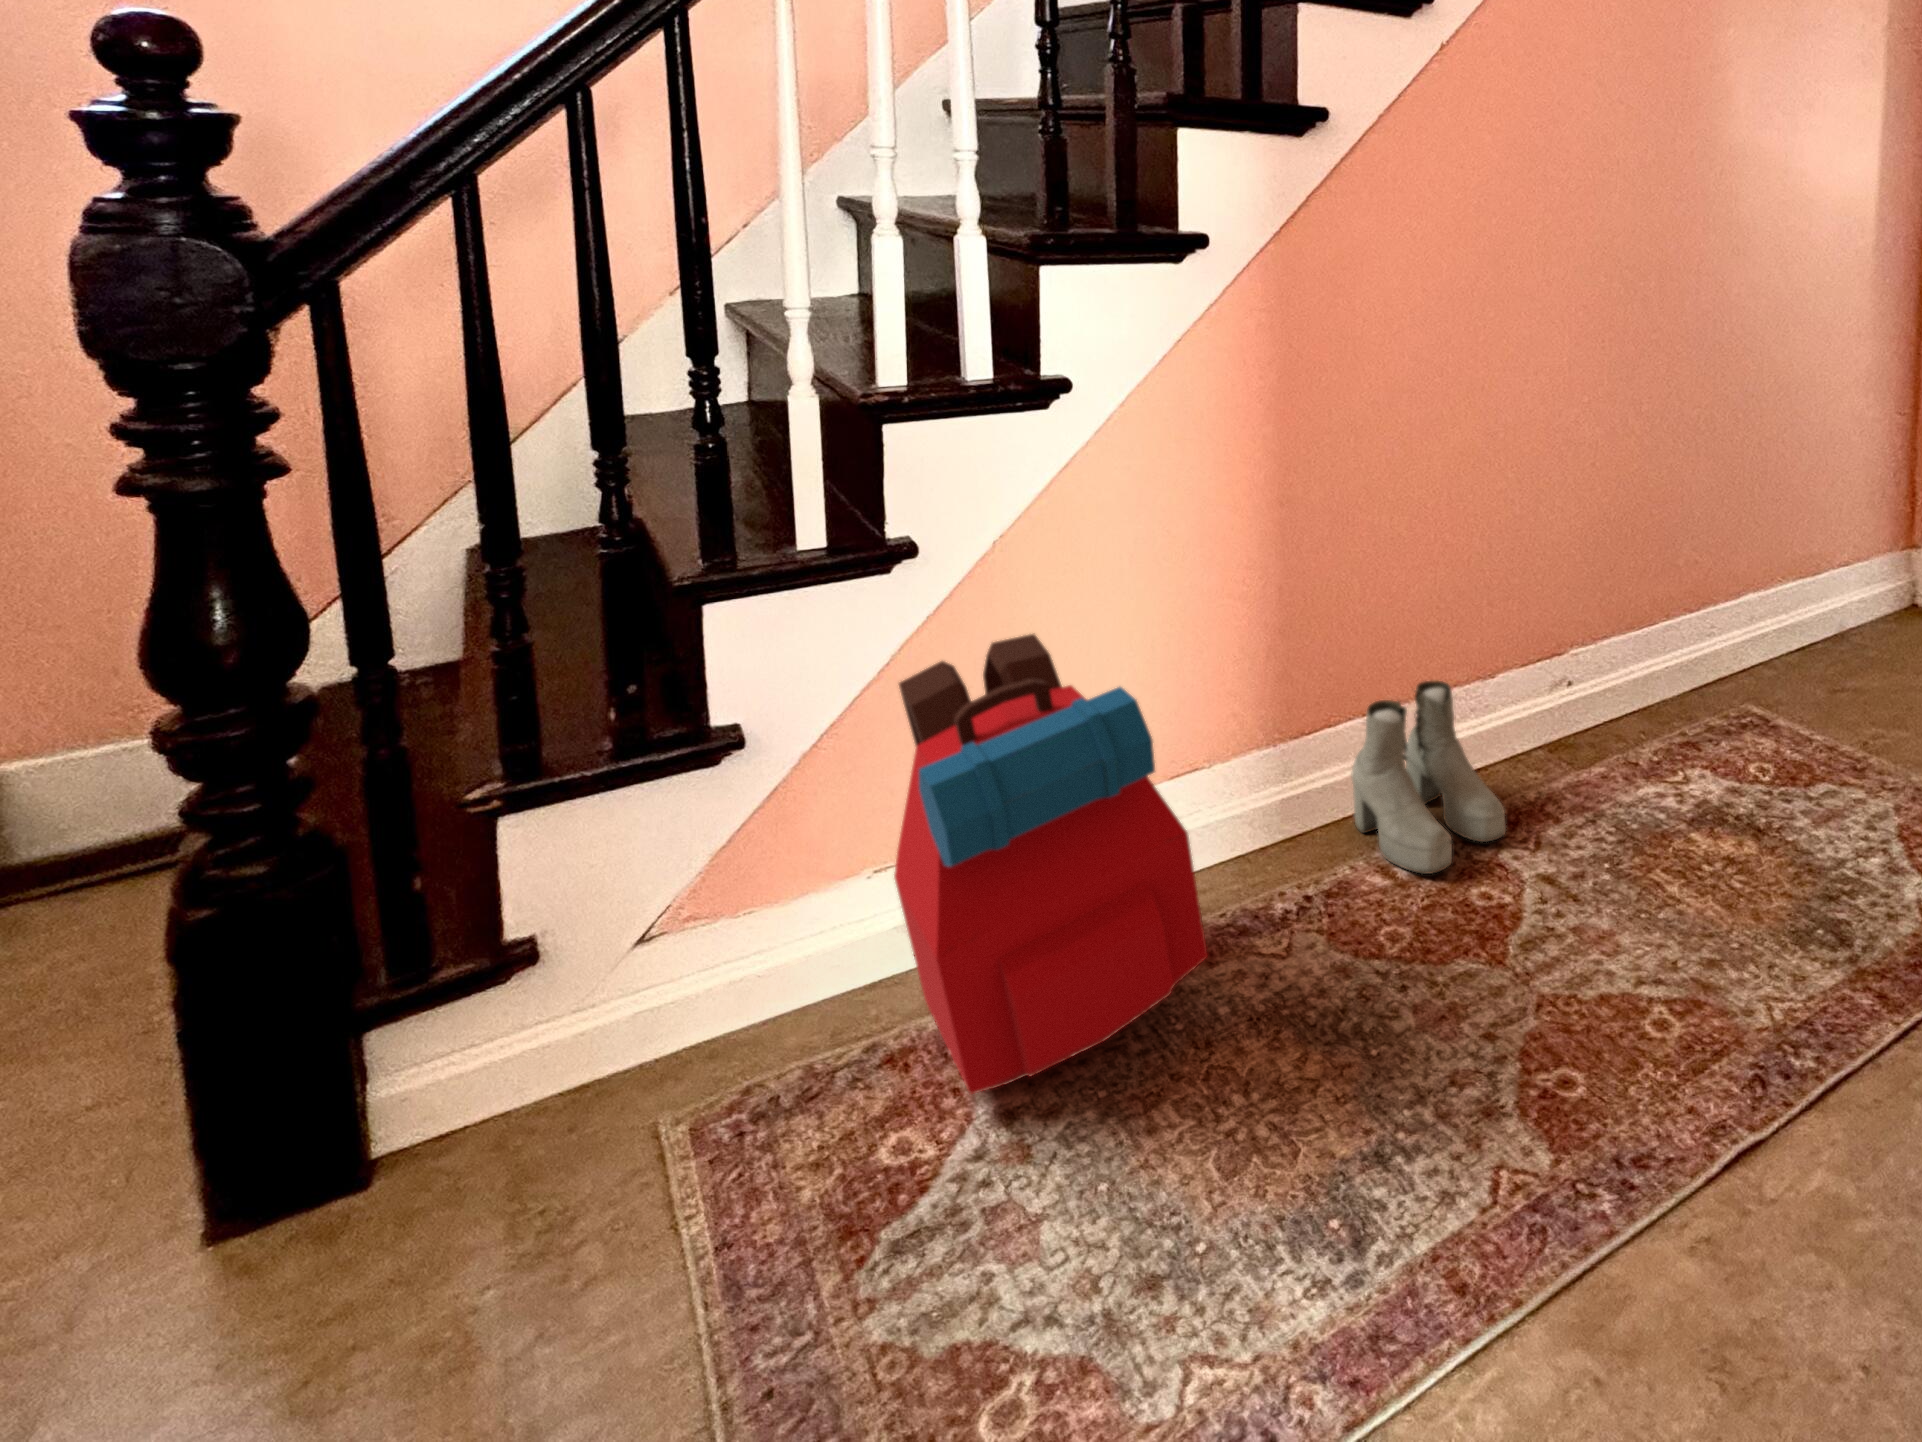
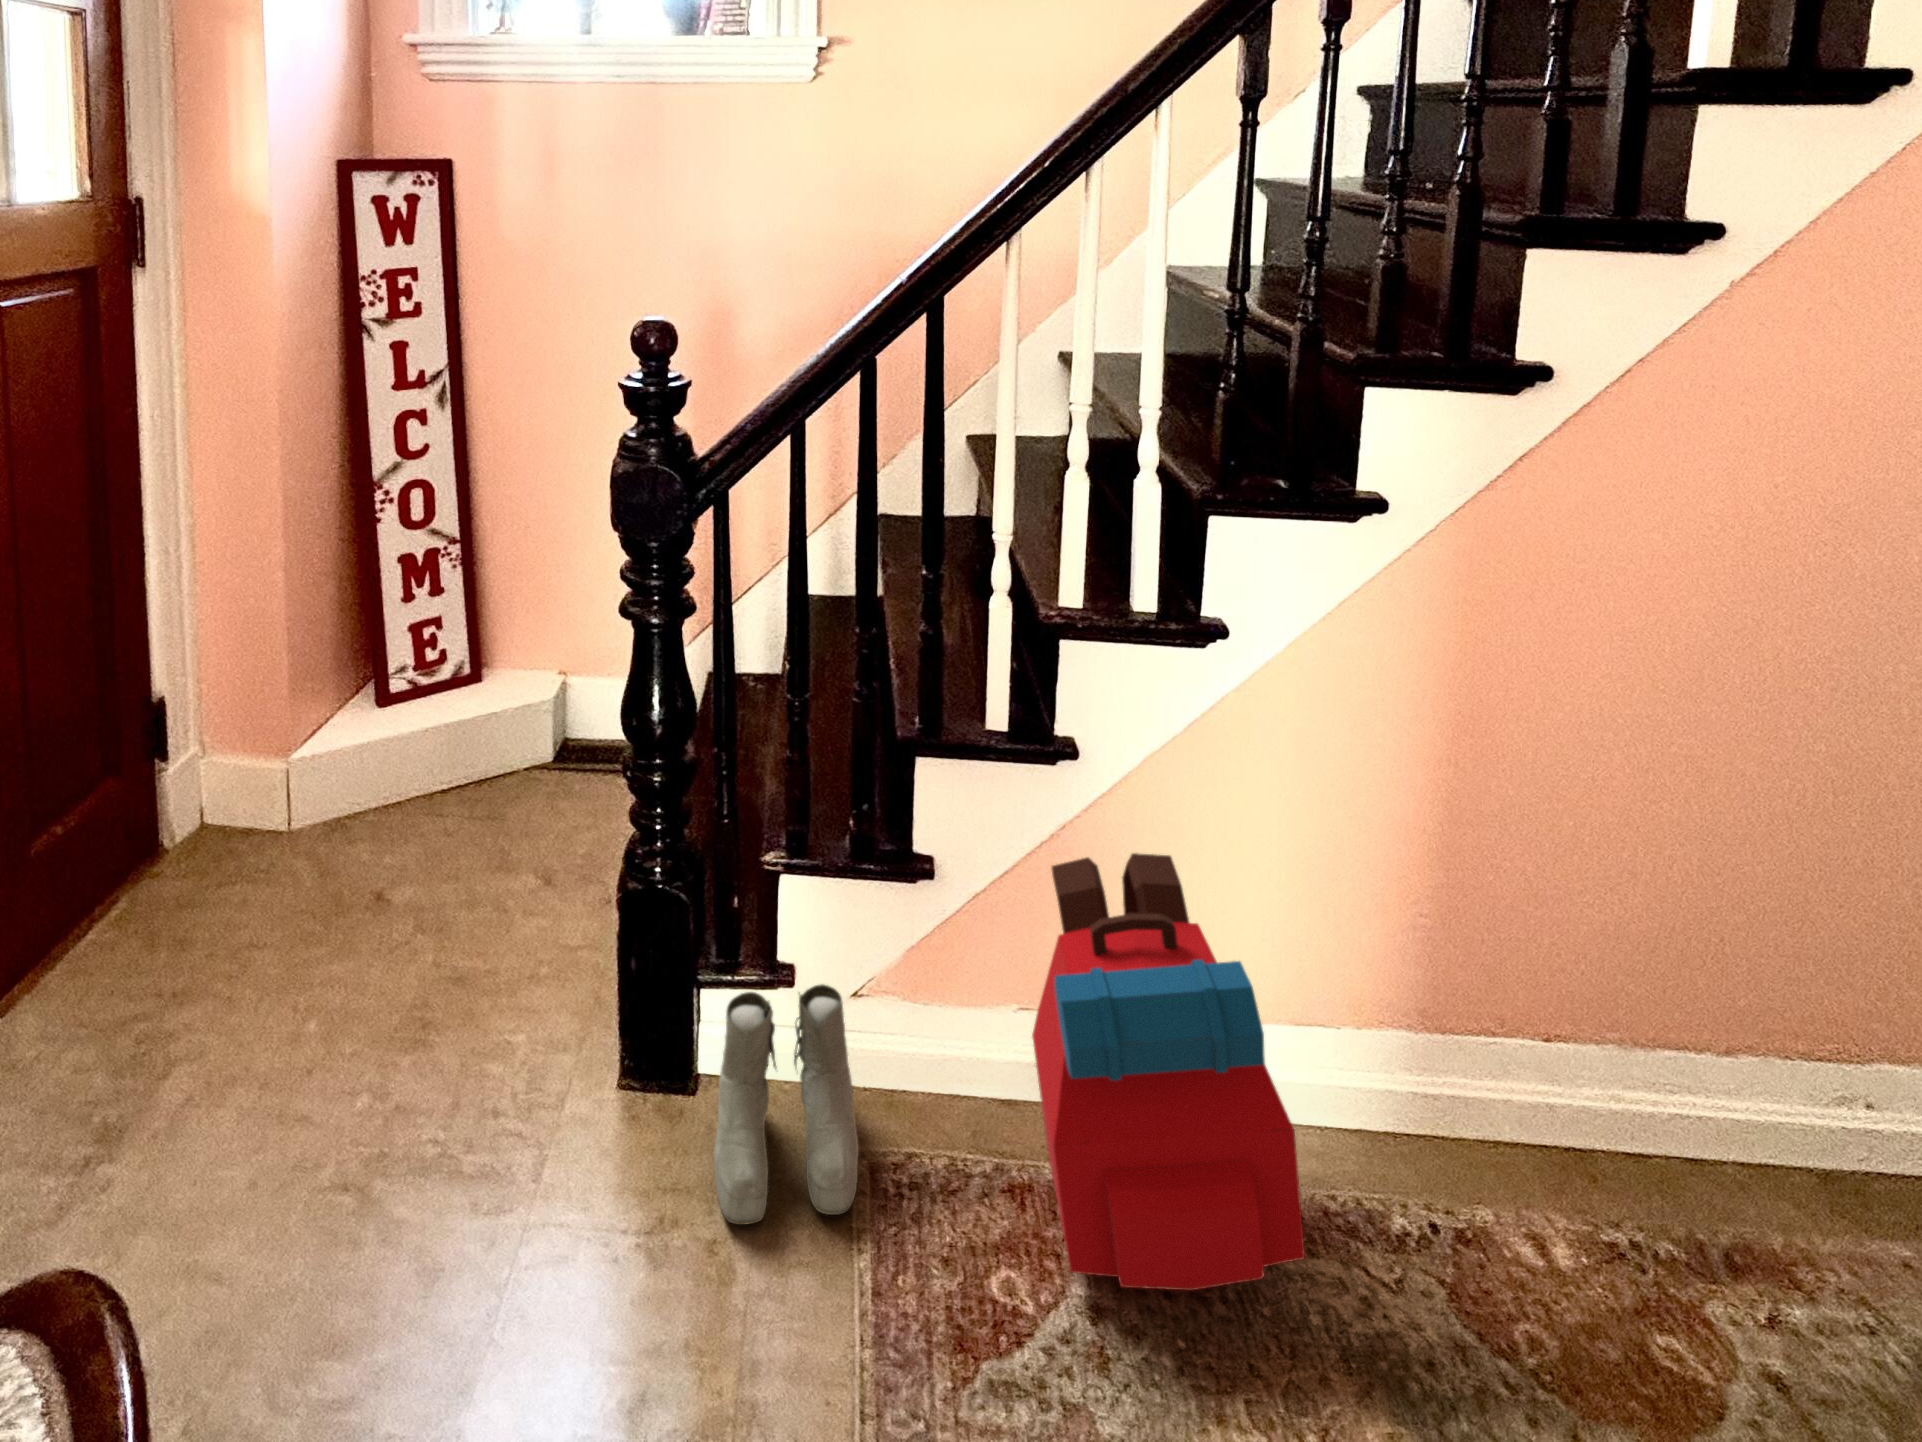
boots: present [1351,681,1506,874] -> present [714,984,859,1225]

